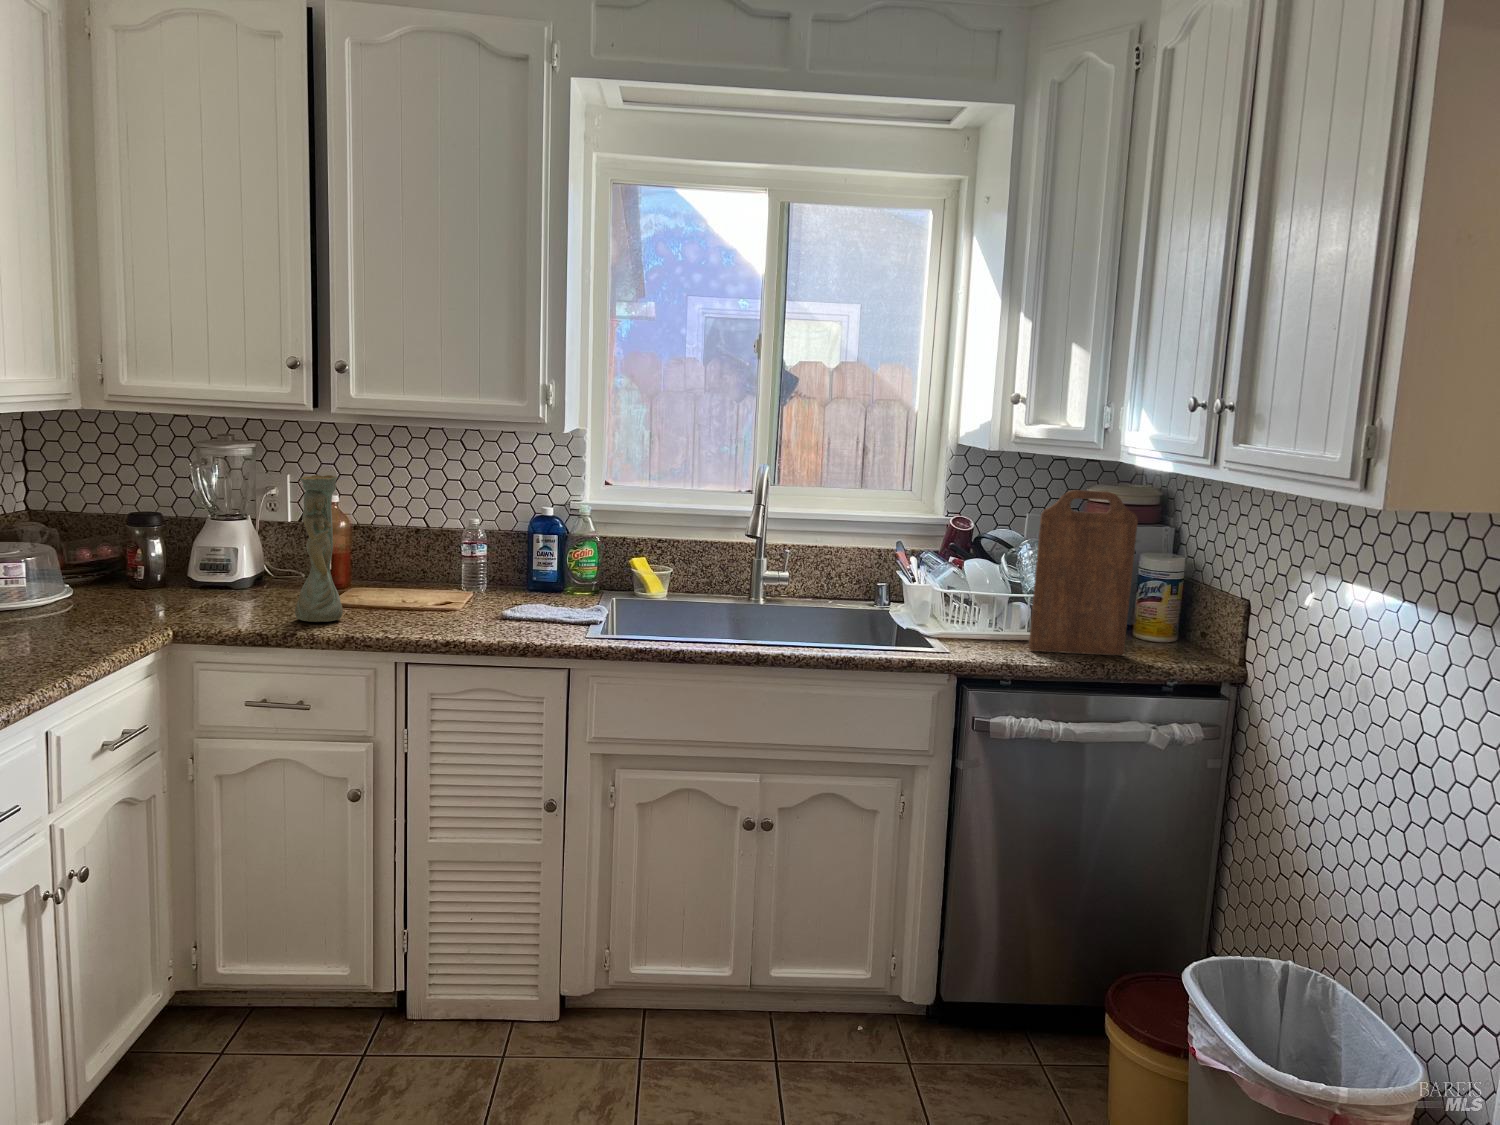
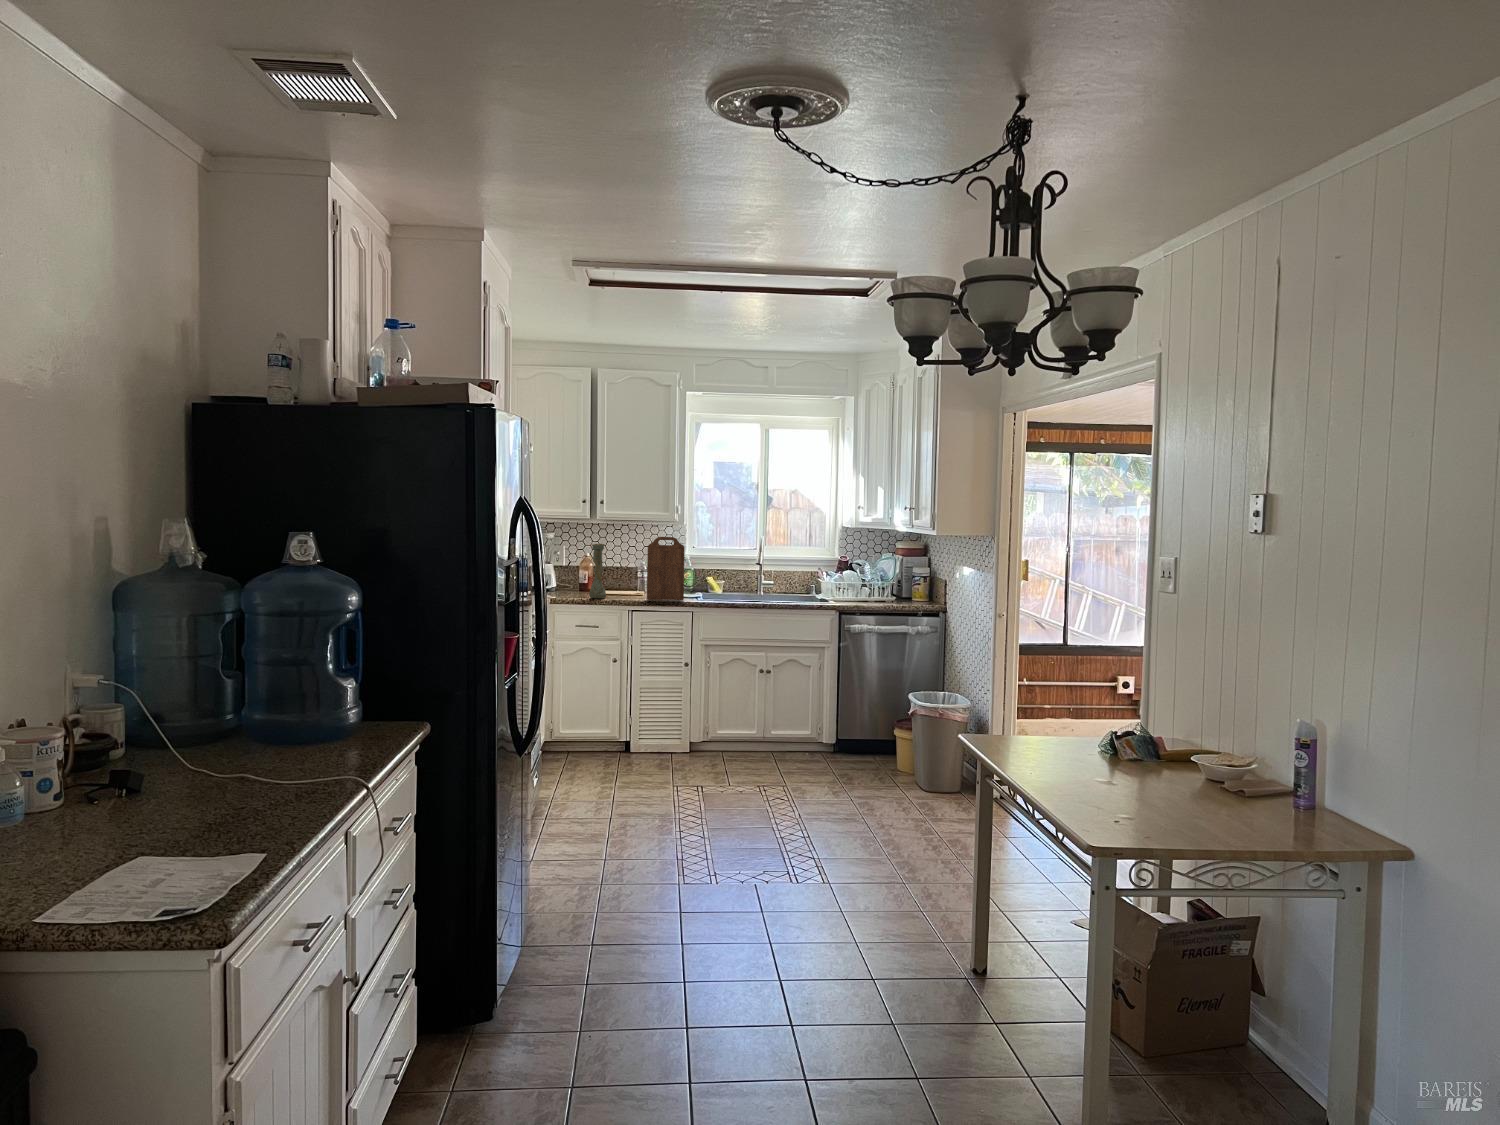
cutting board: present [1029,490,1138,655] -> present [647,537,685,600]

